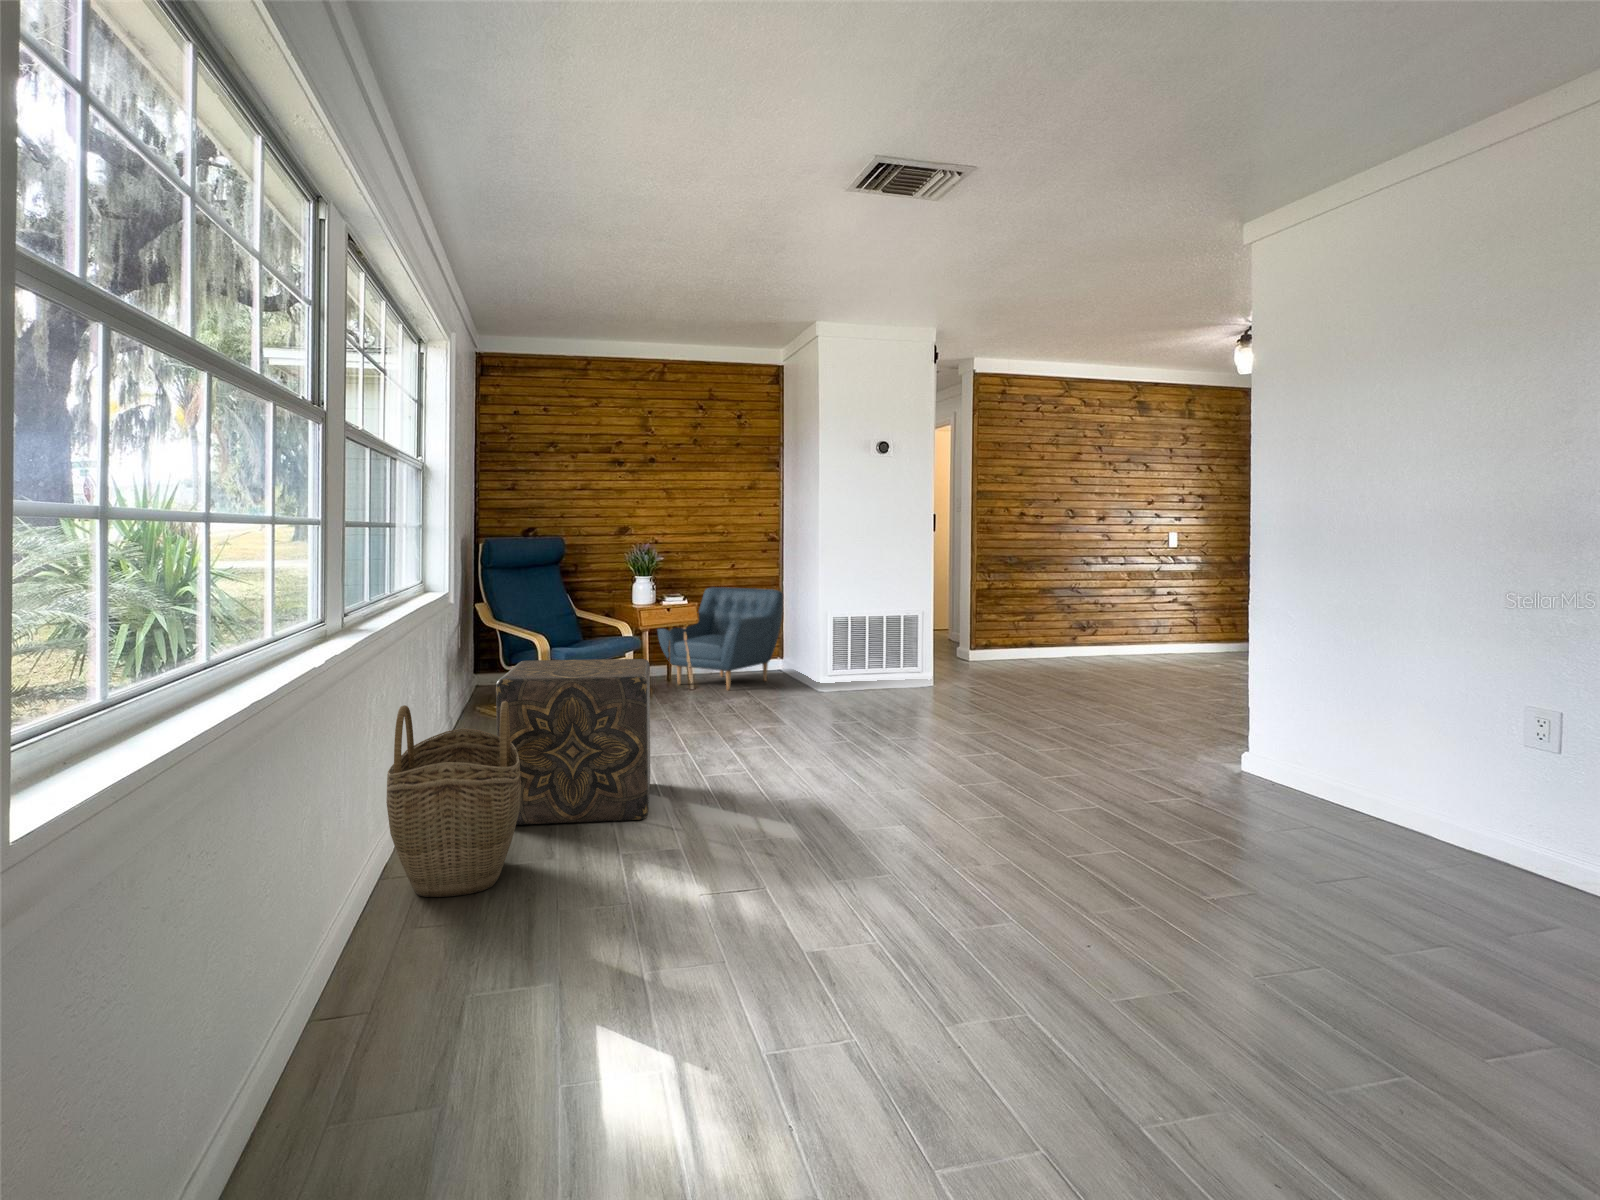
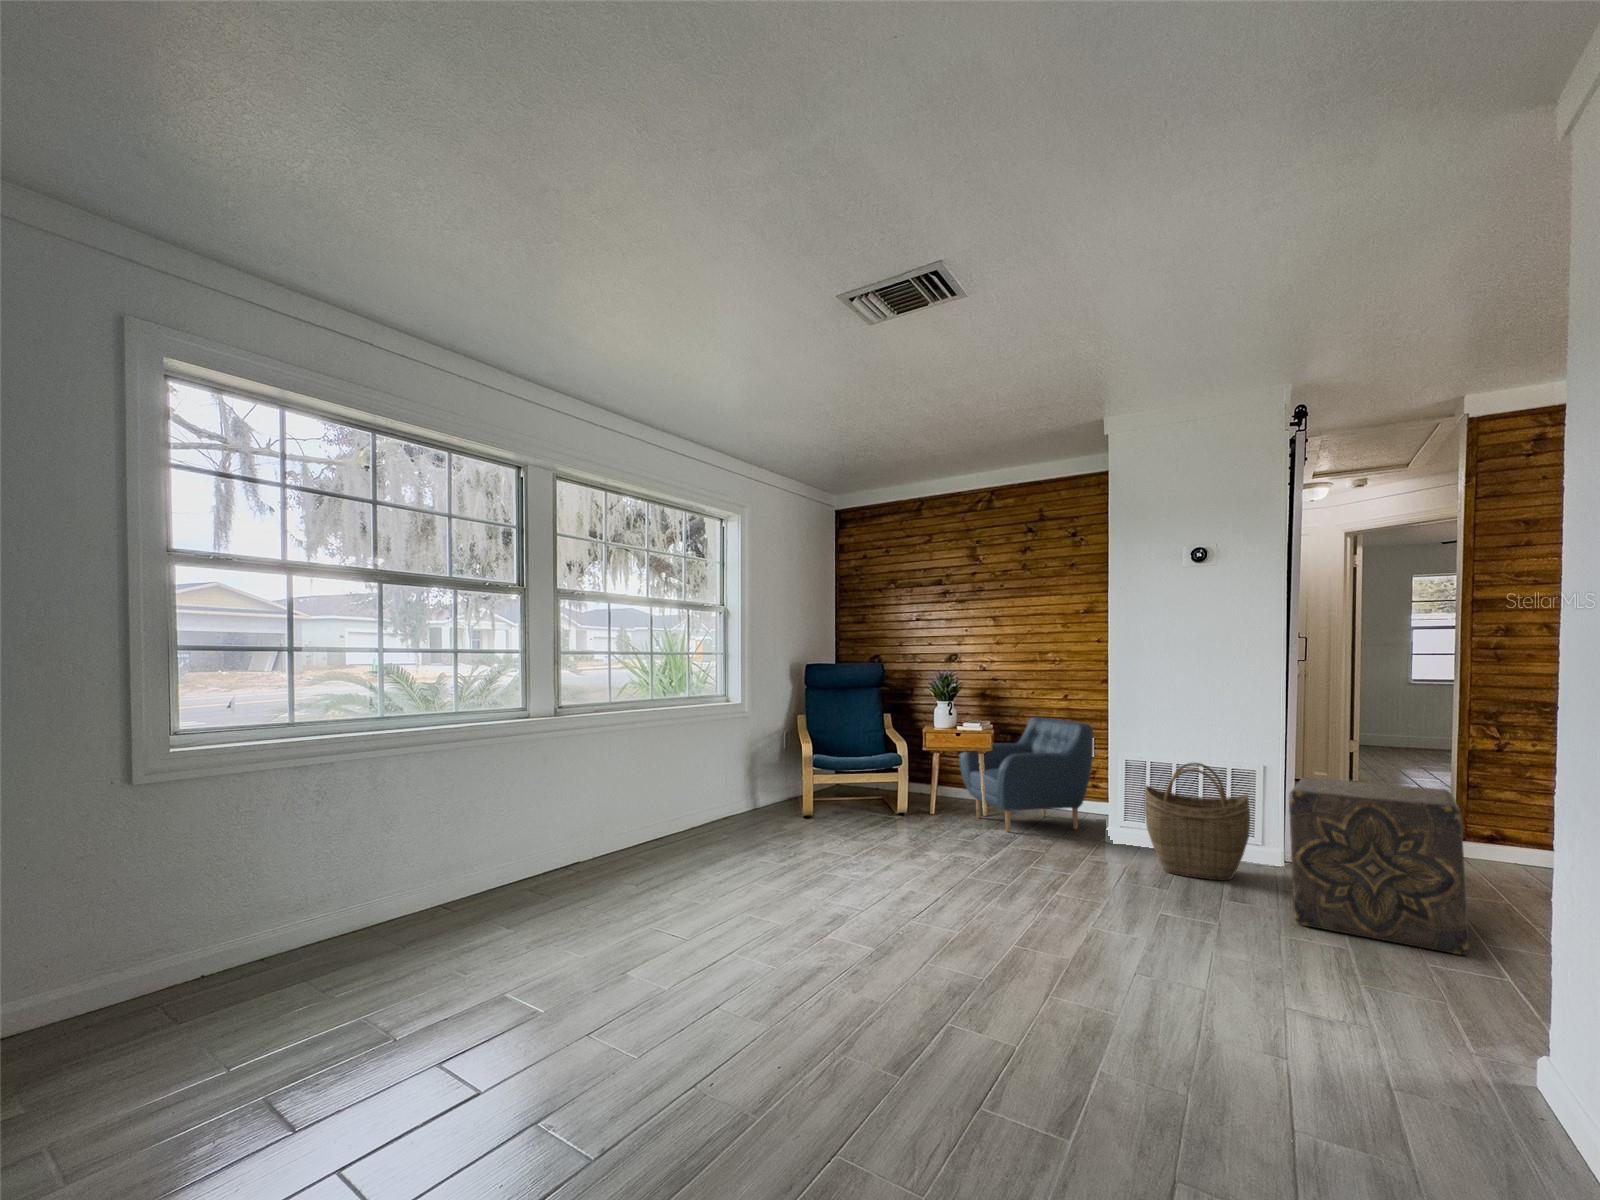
ottoman: present [496,659,650,825] -> present [1289,778,1469,955]
woven basket: present [386,701,521,897] -> present [1145,763,1250,880]

